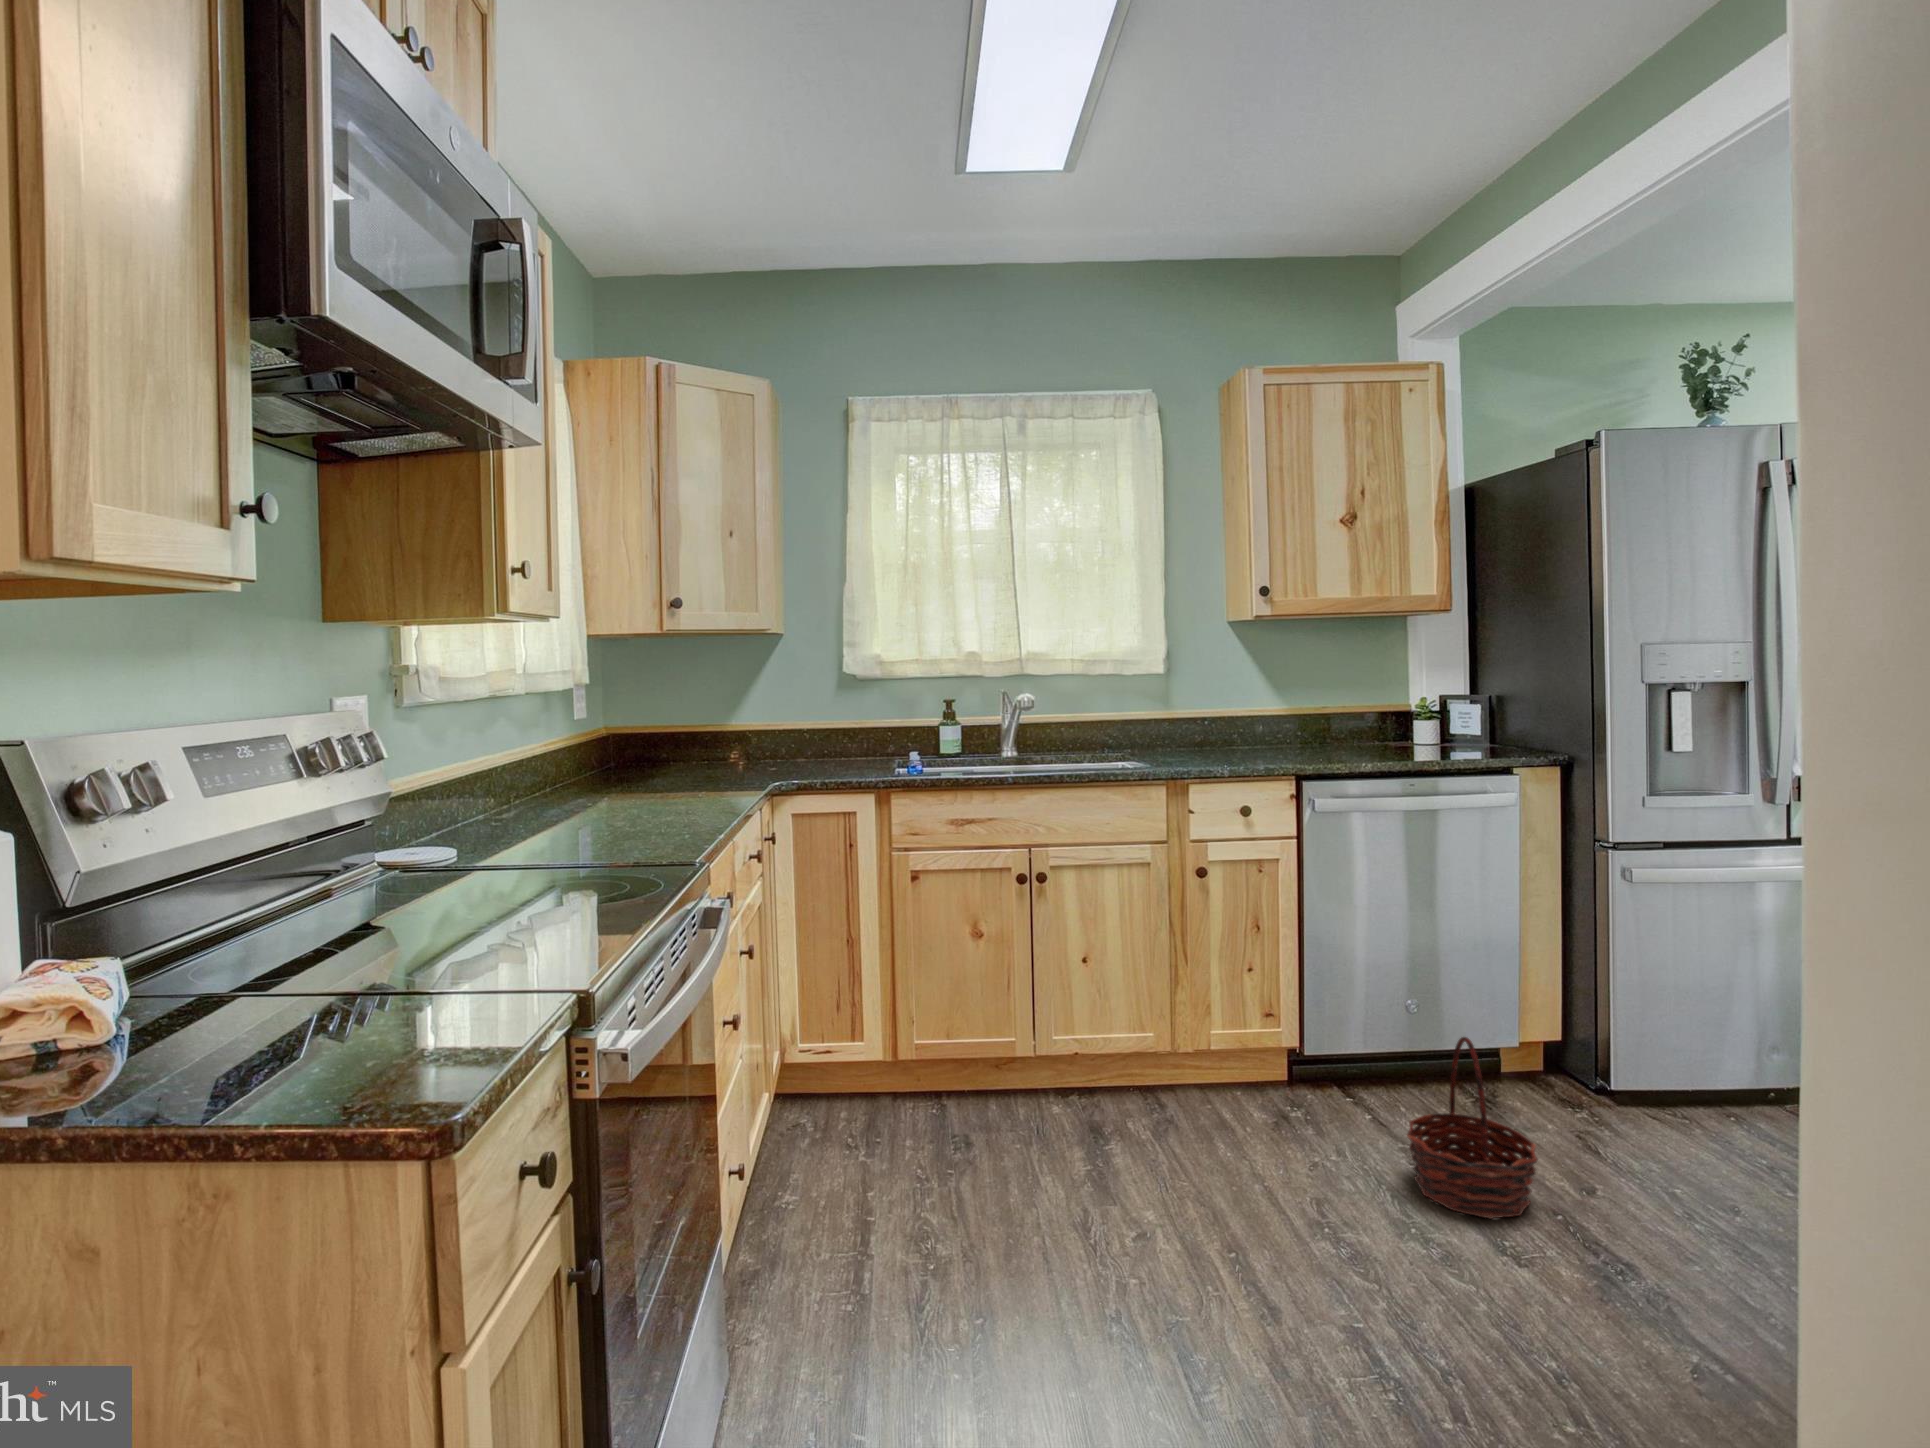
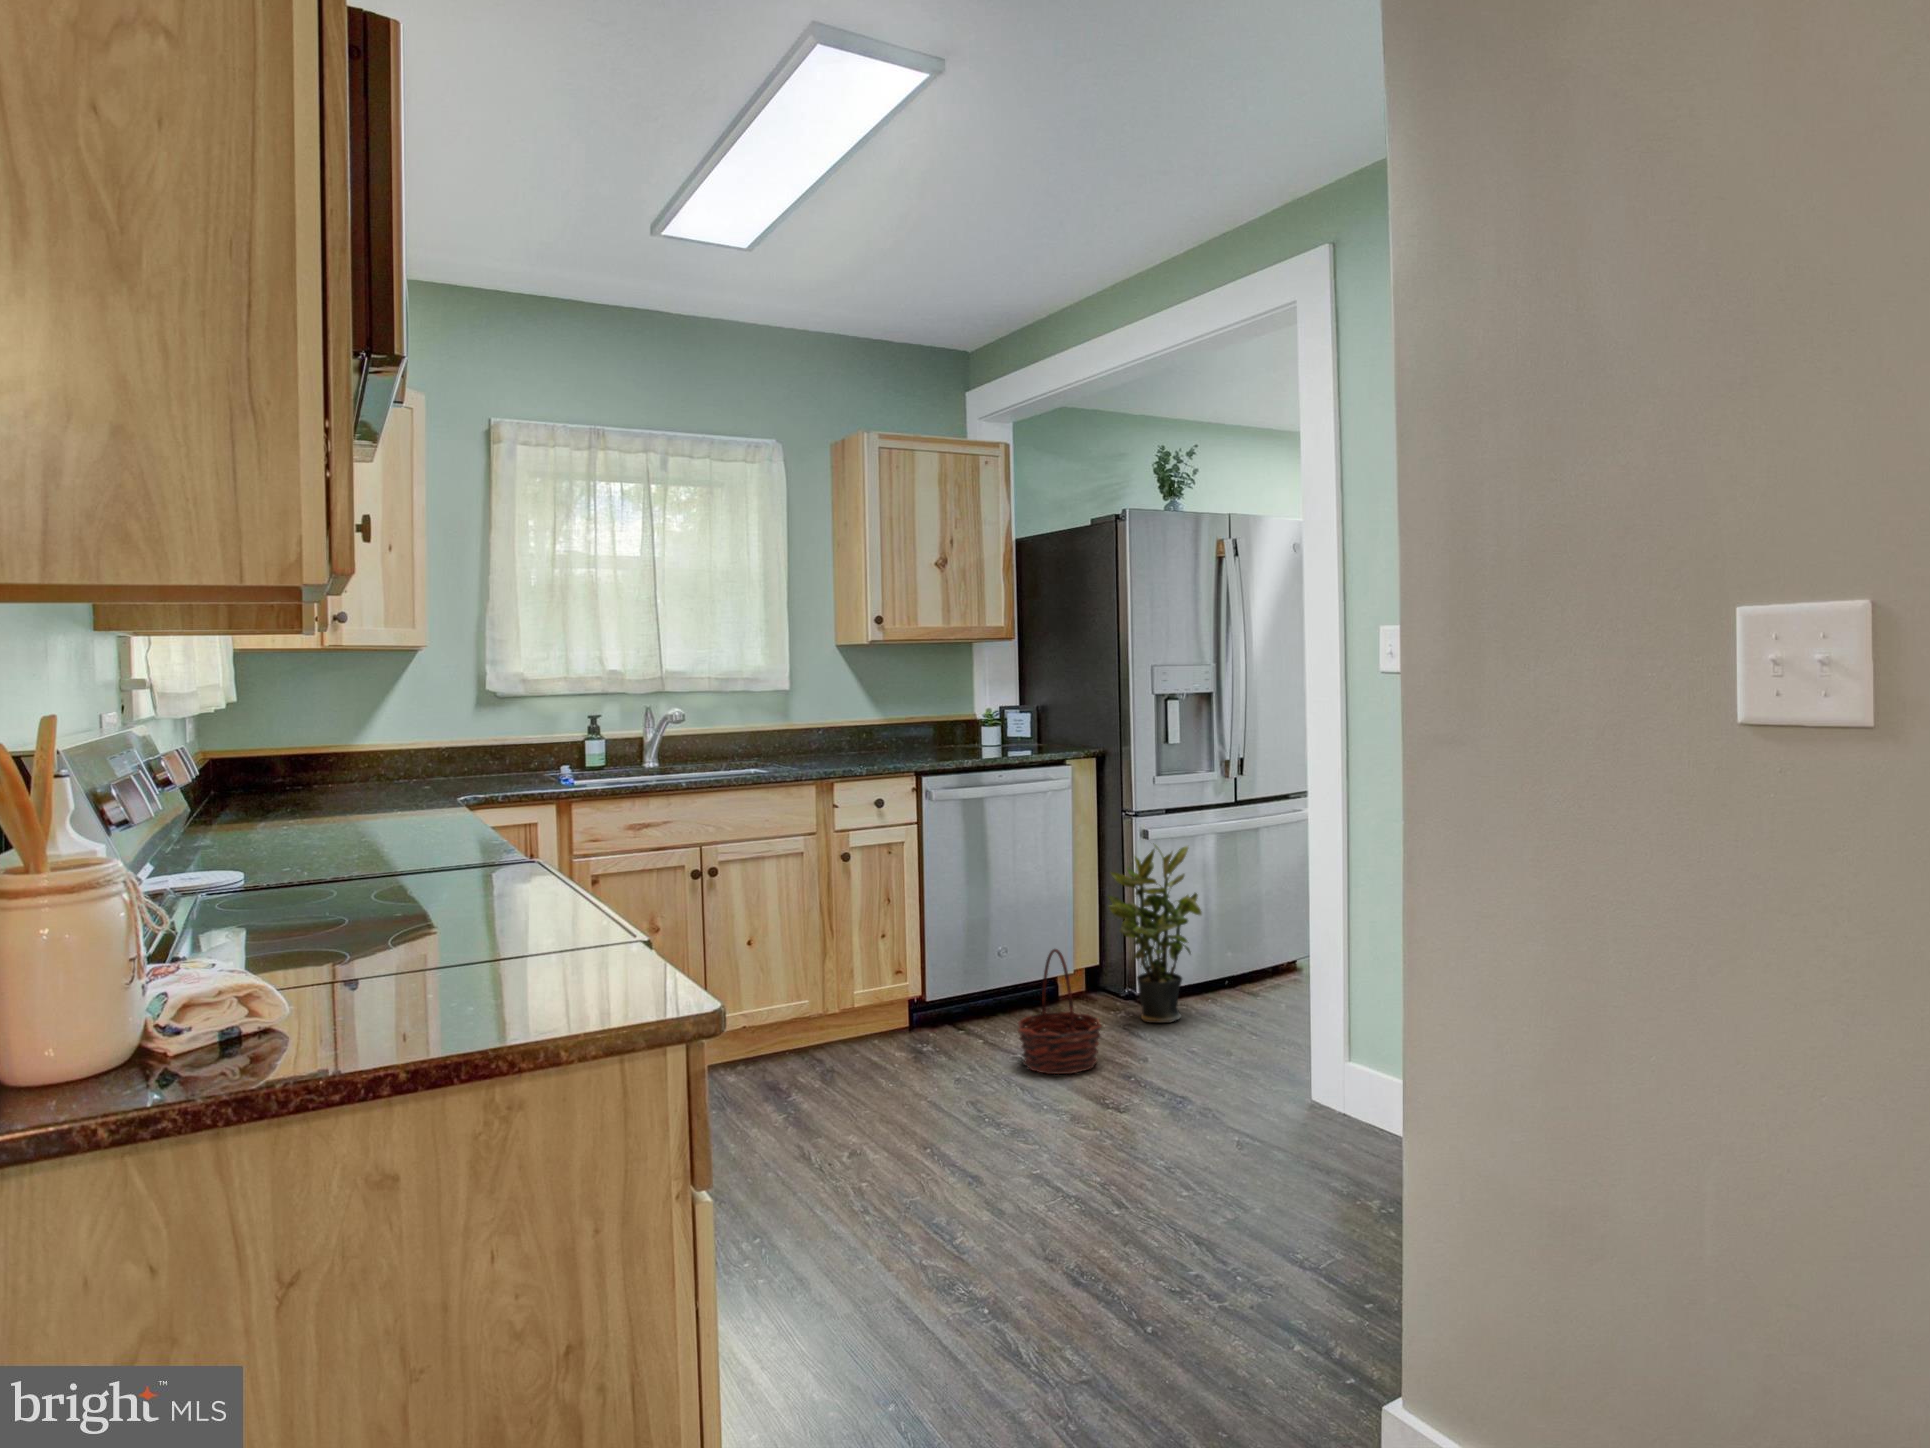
potted plant: none [1566,893,1731,1154] -> present [1108,845,1202,1023]

